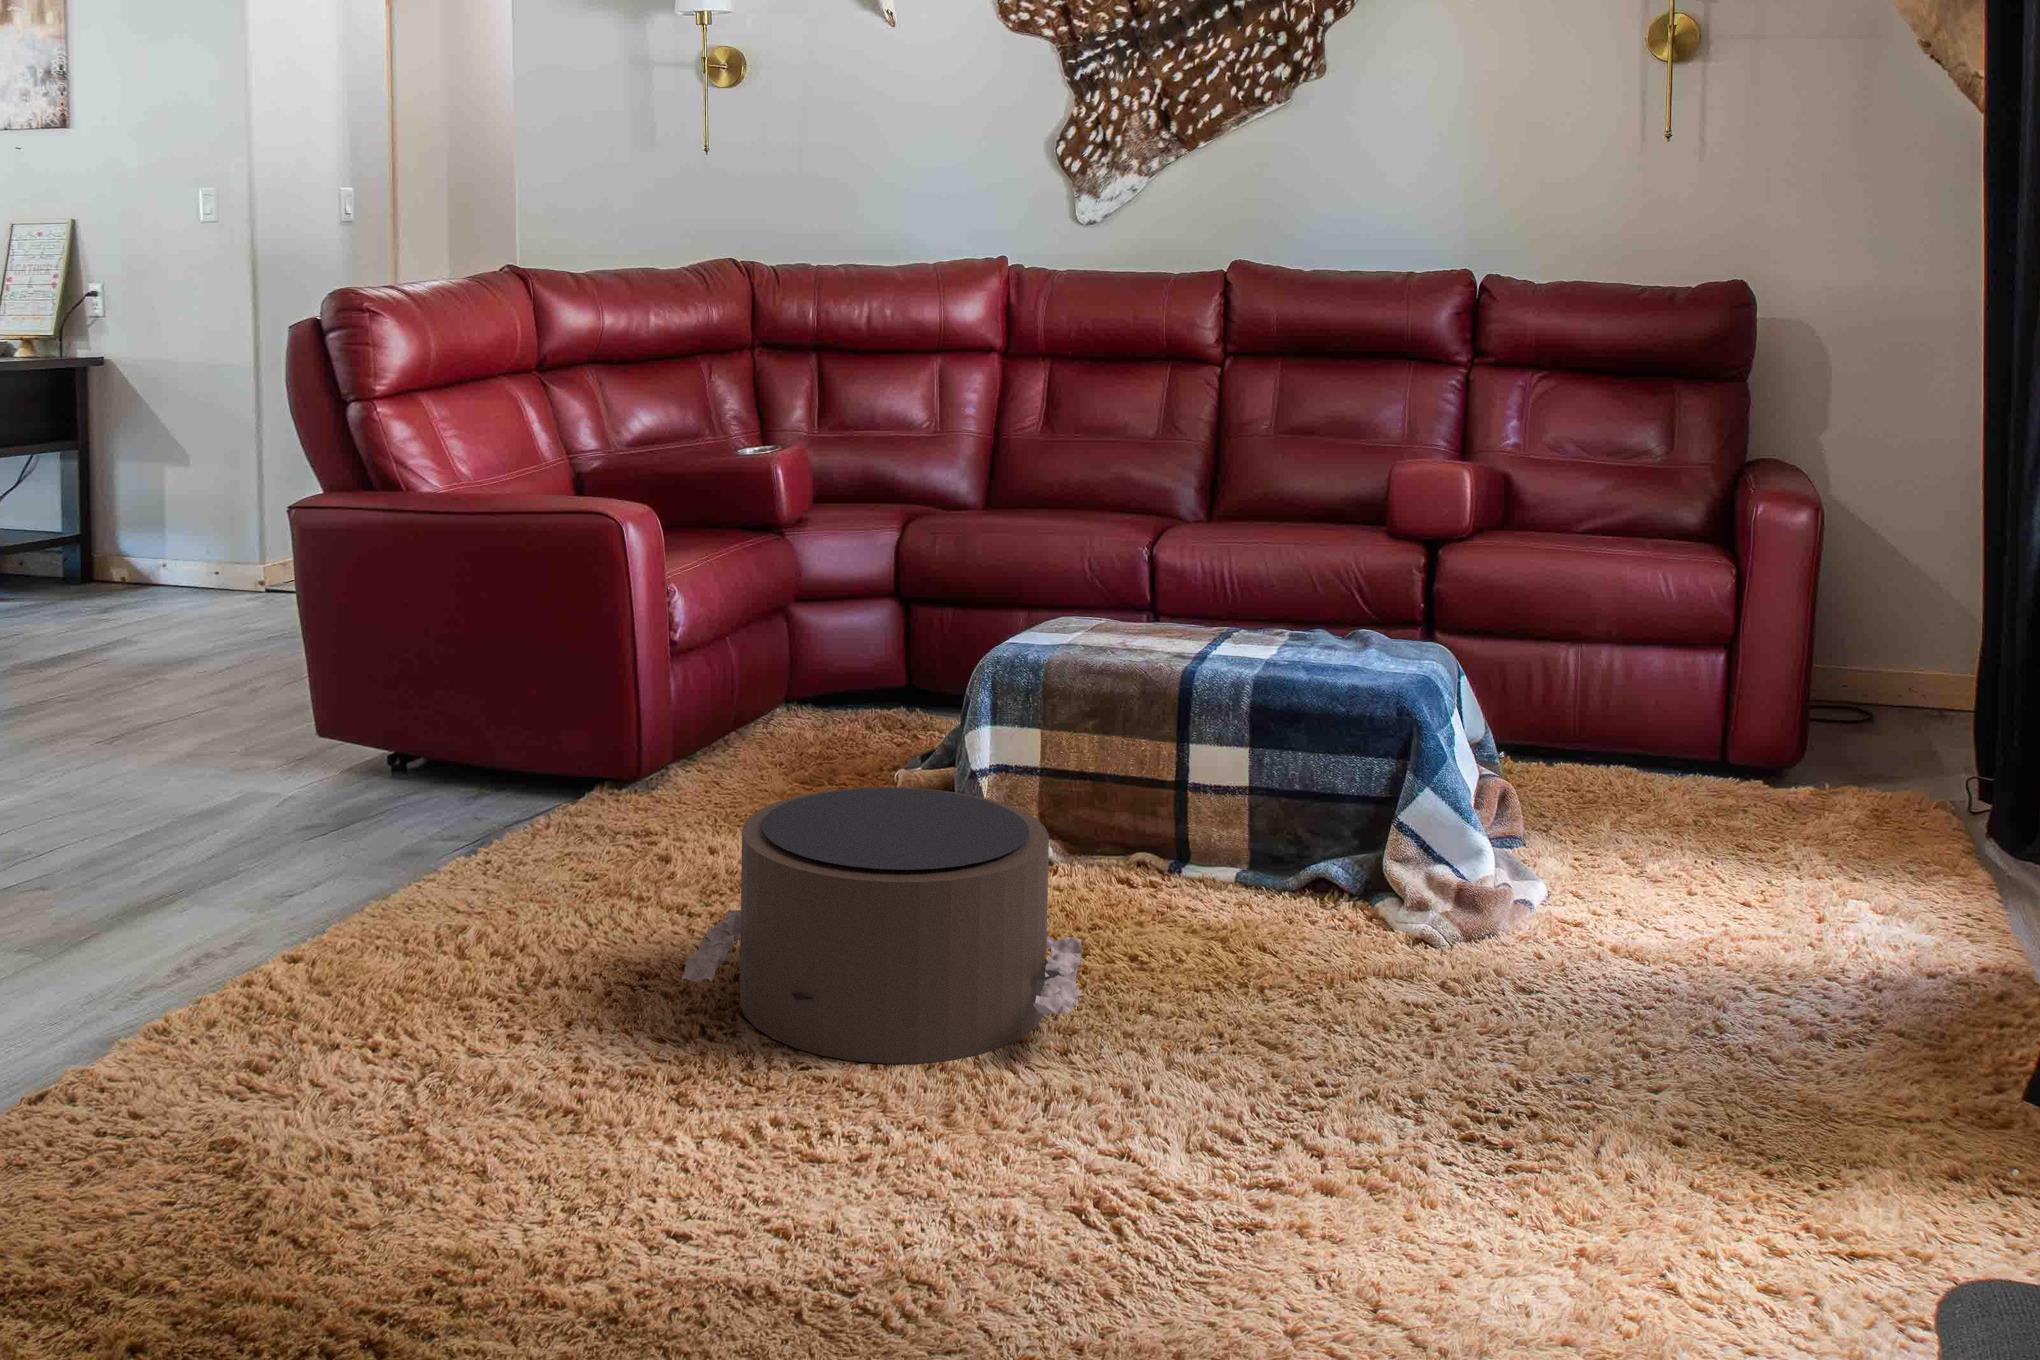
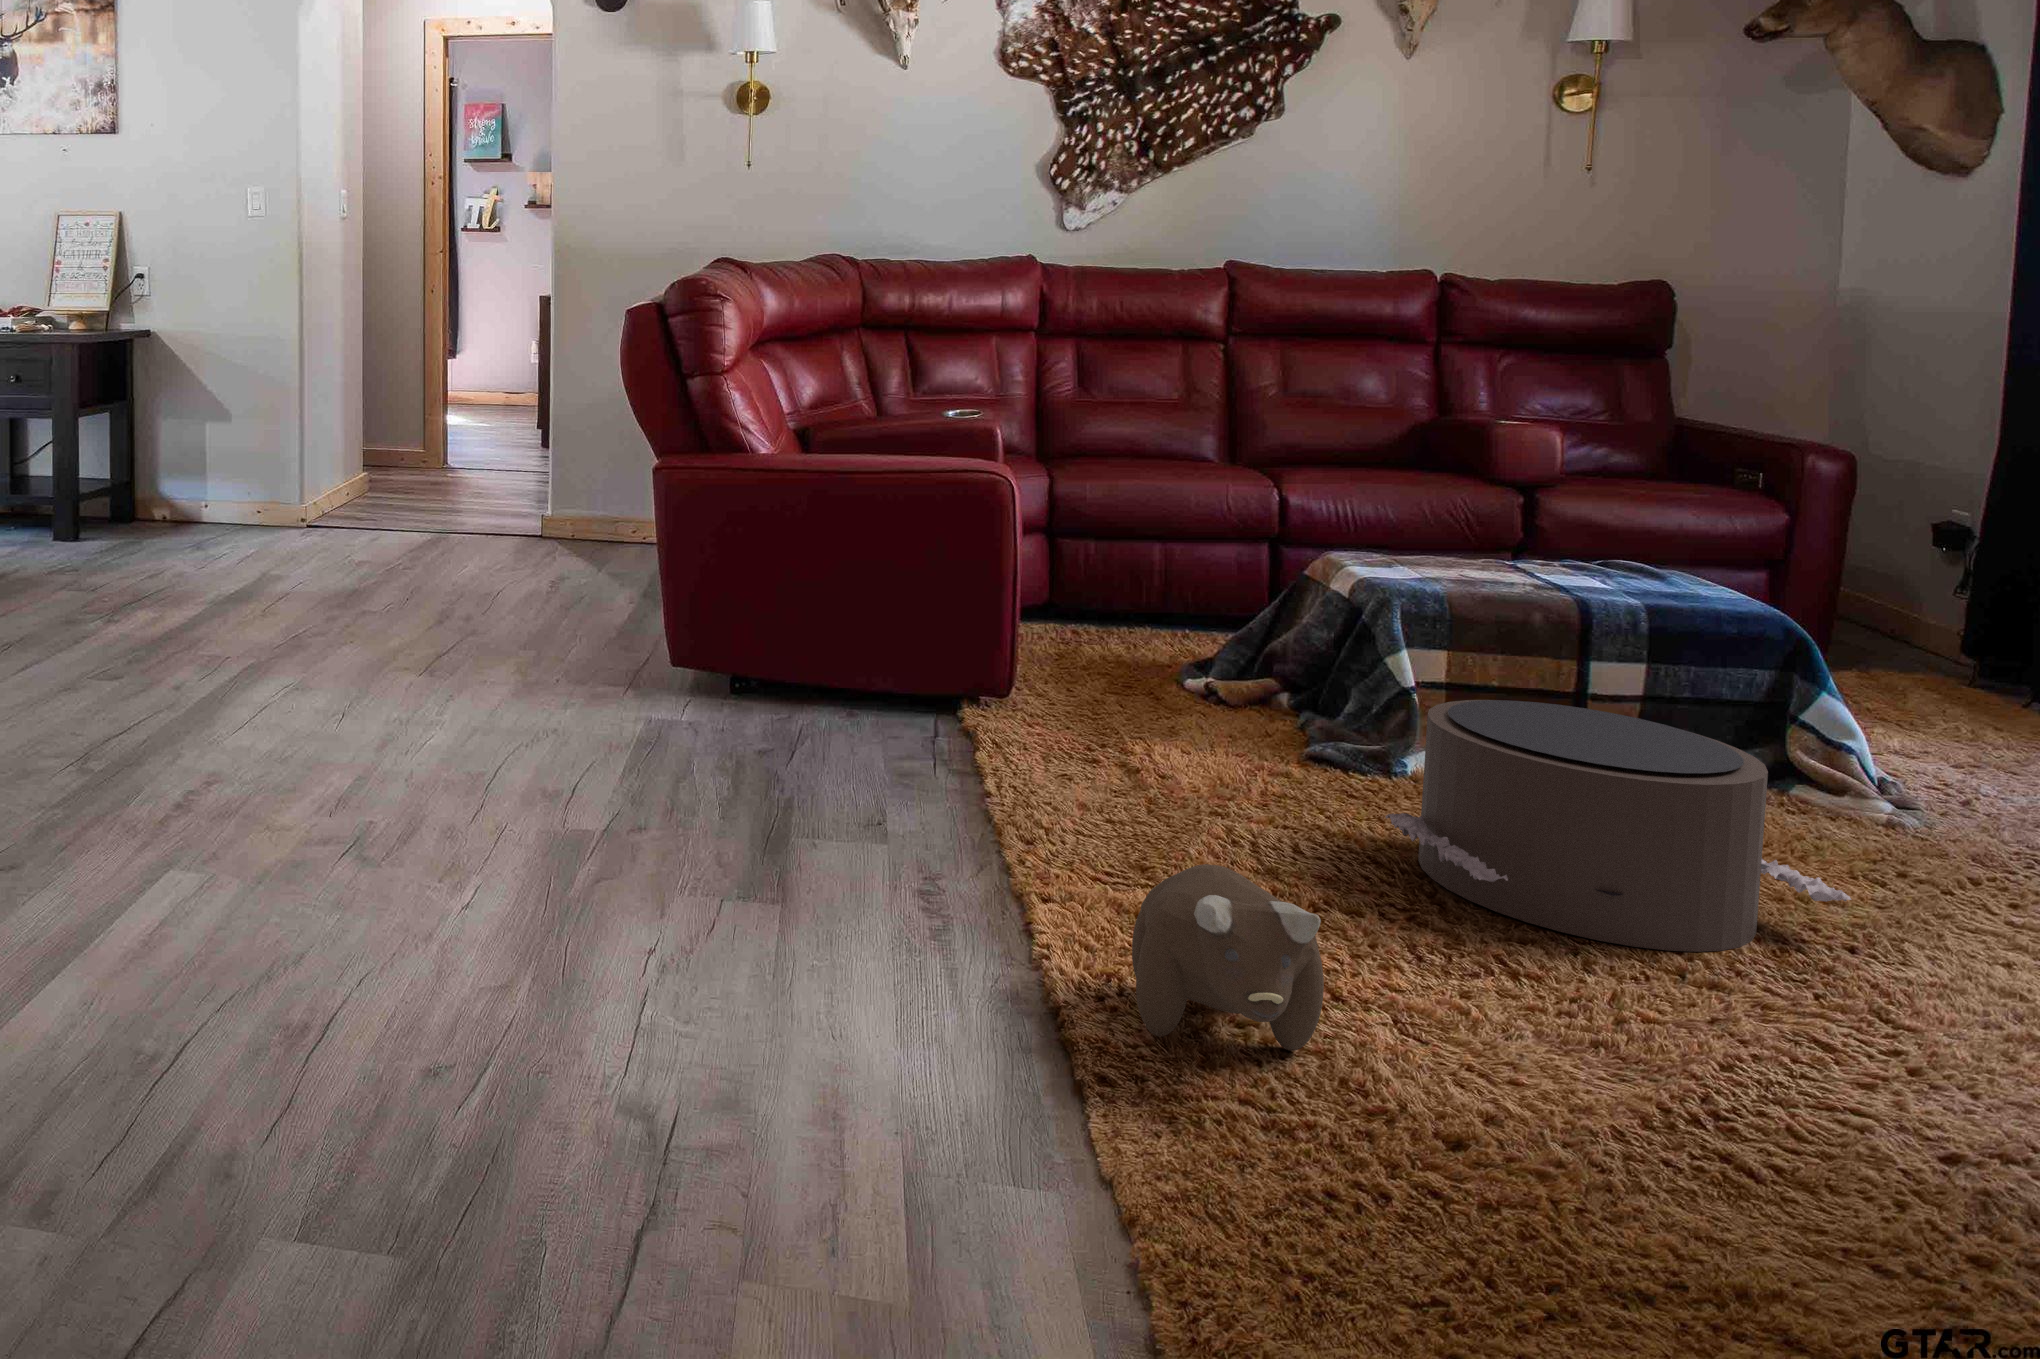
plush toy: none [72,947,294,1135] -> present [1132,864,1324,1051]

